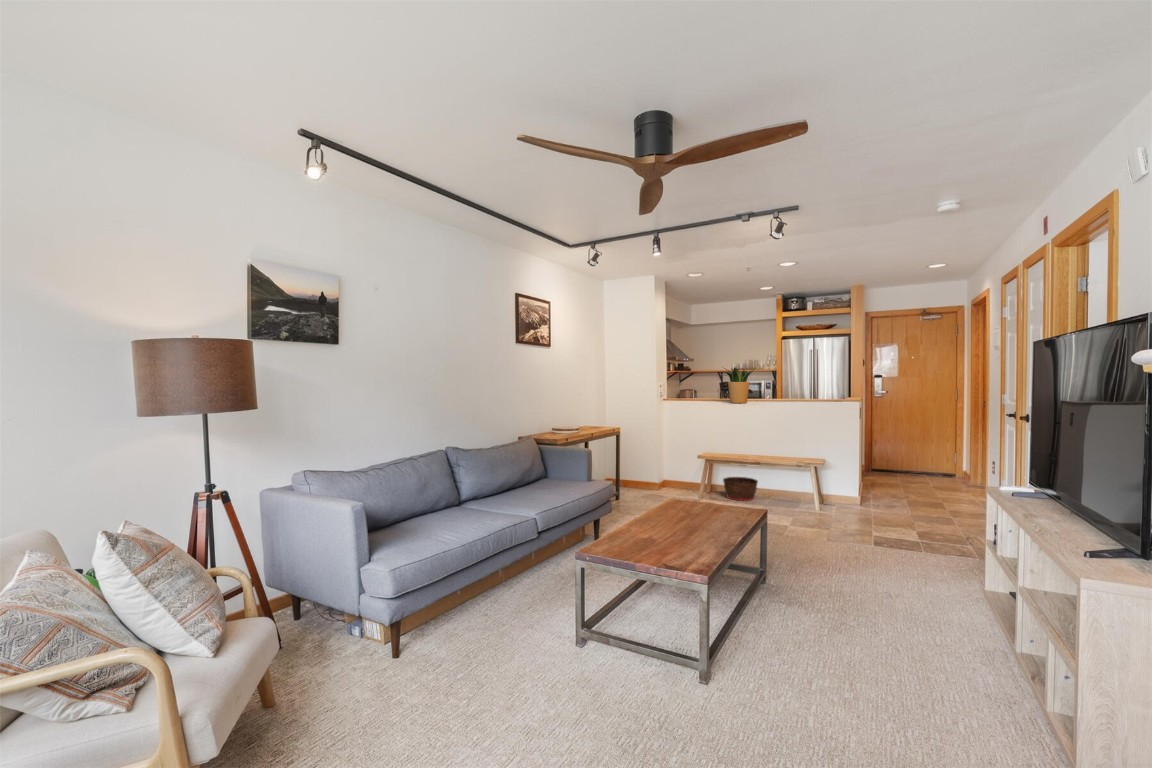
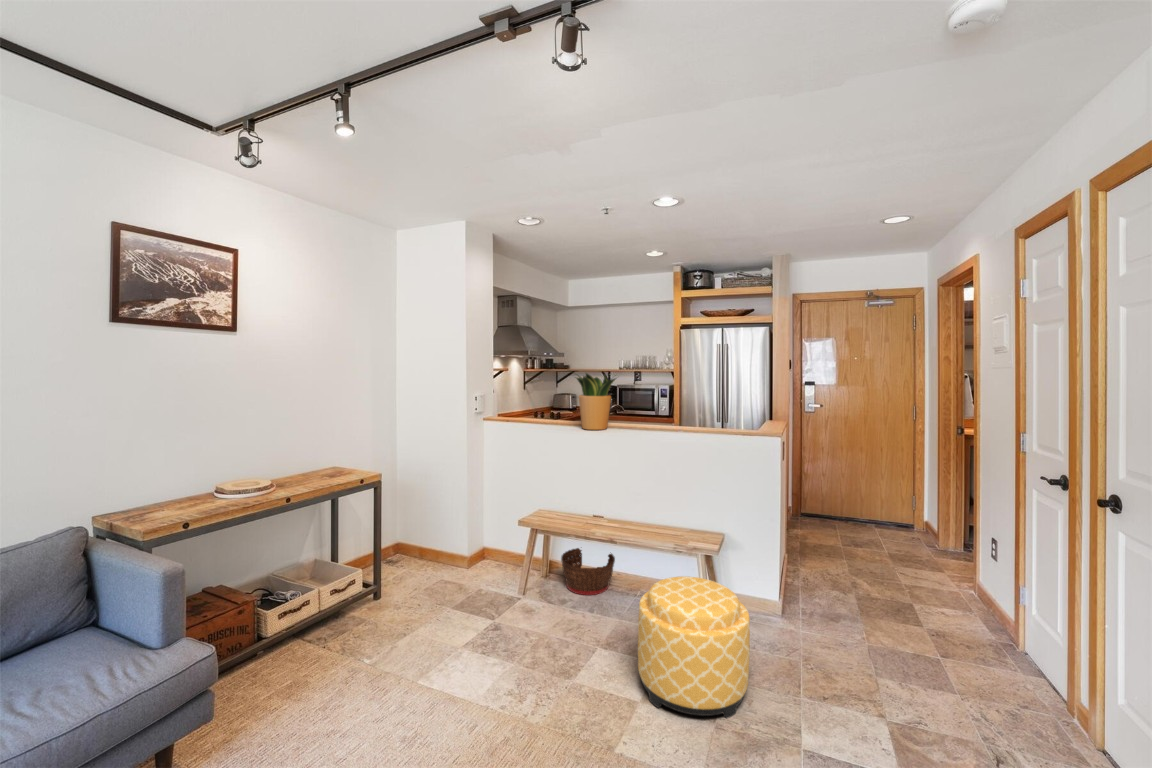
ottoman: none [790,472,853,533] -> present [638,576,750,718]

